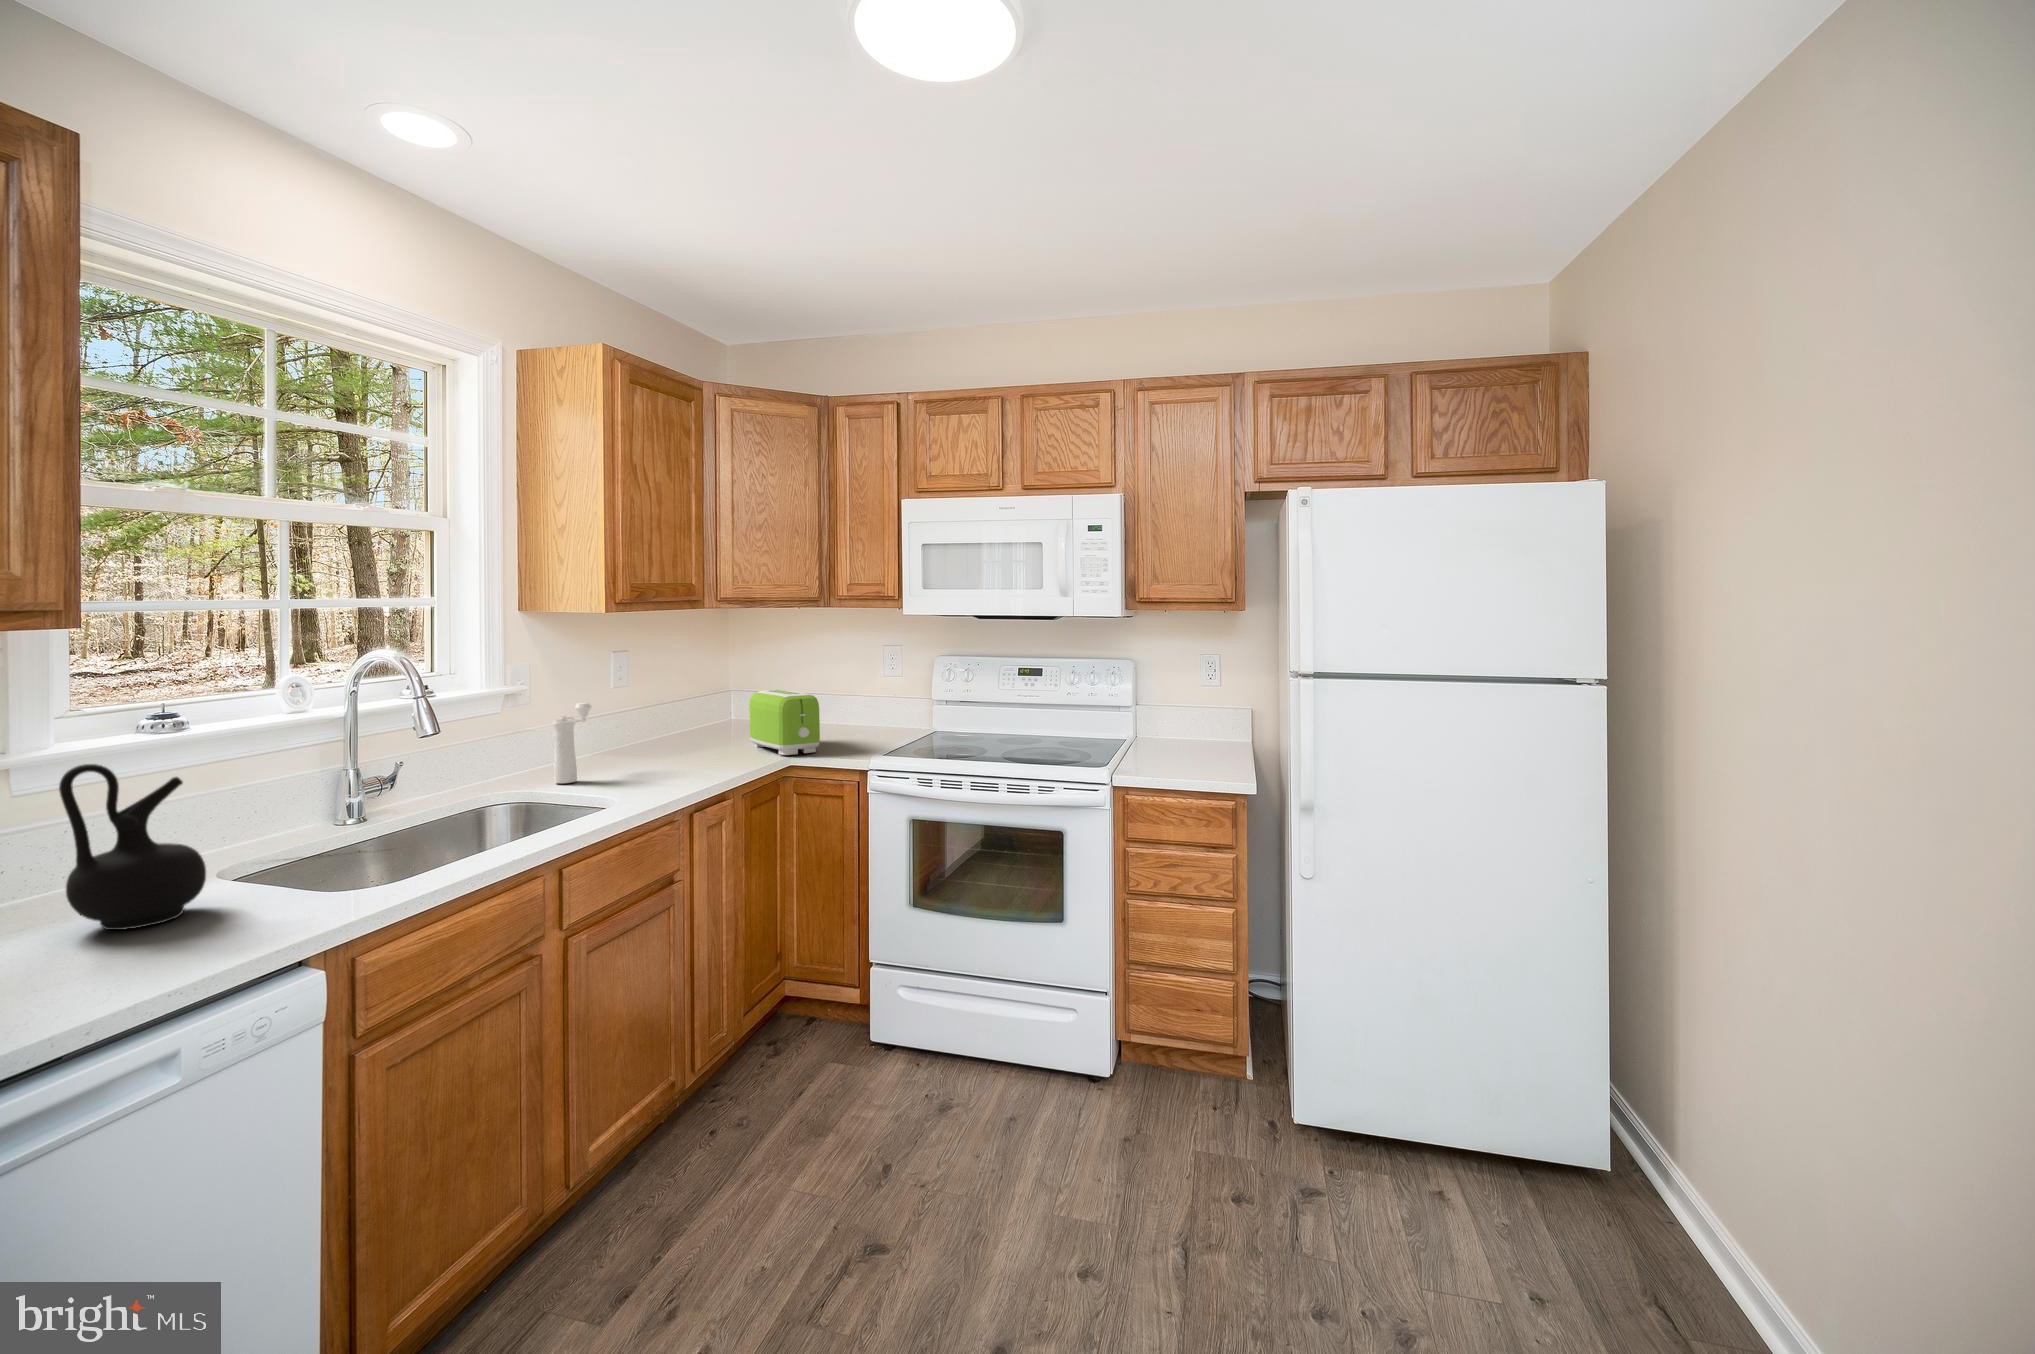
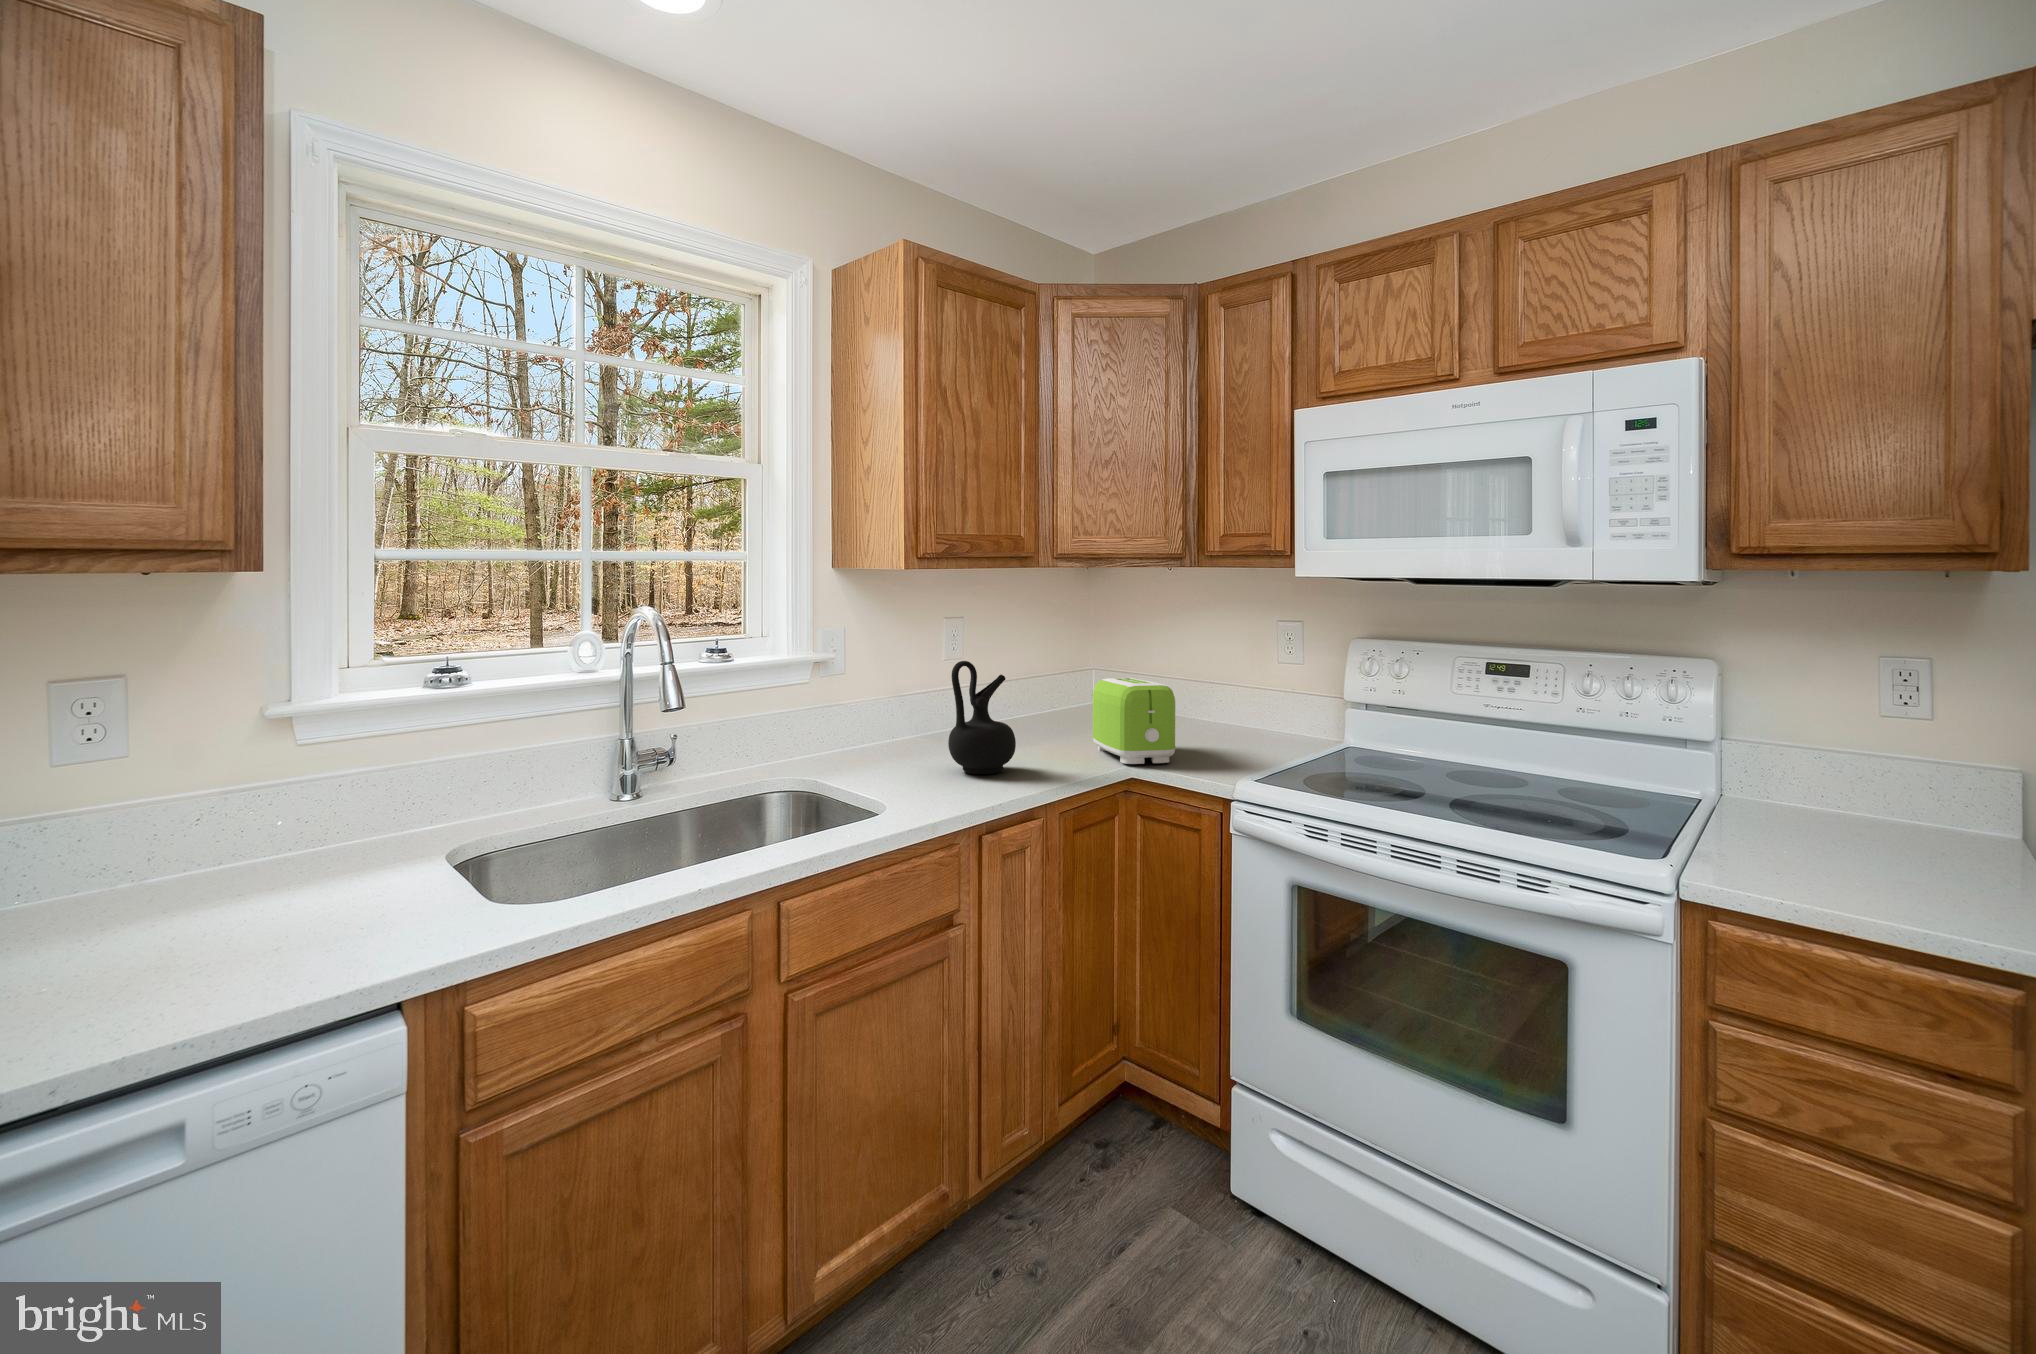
pepper mill: present [552,703,591,783] -> none [845,684,895,780]
ceramic jug: present [59,764,206,930] -> present [948,661,1016,774]

